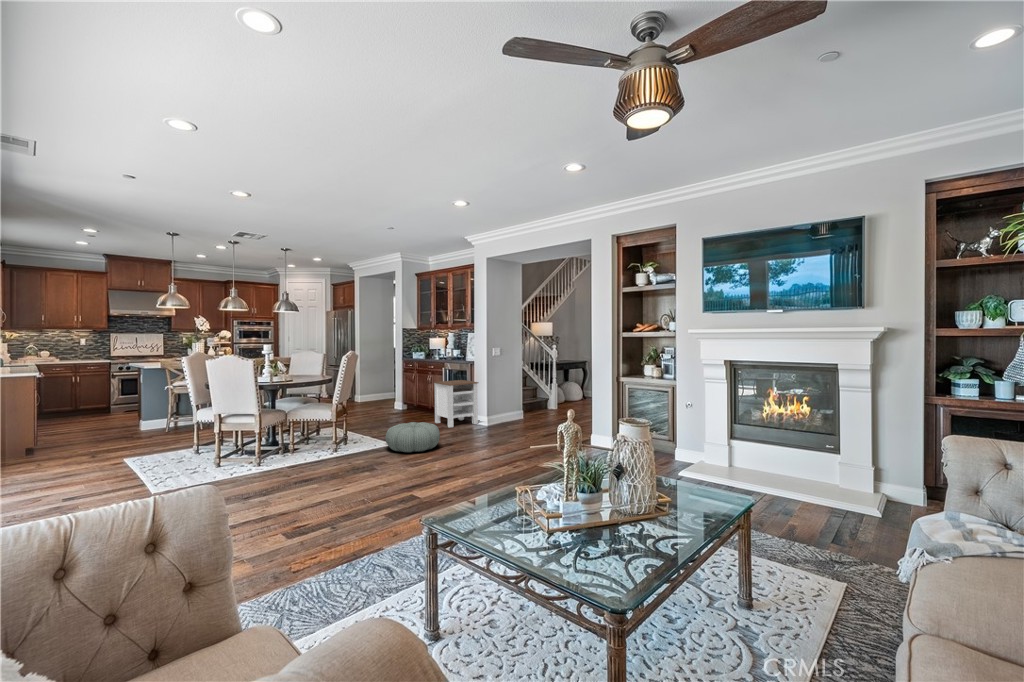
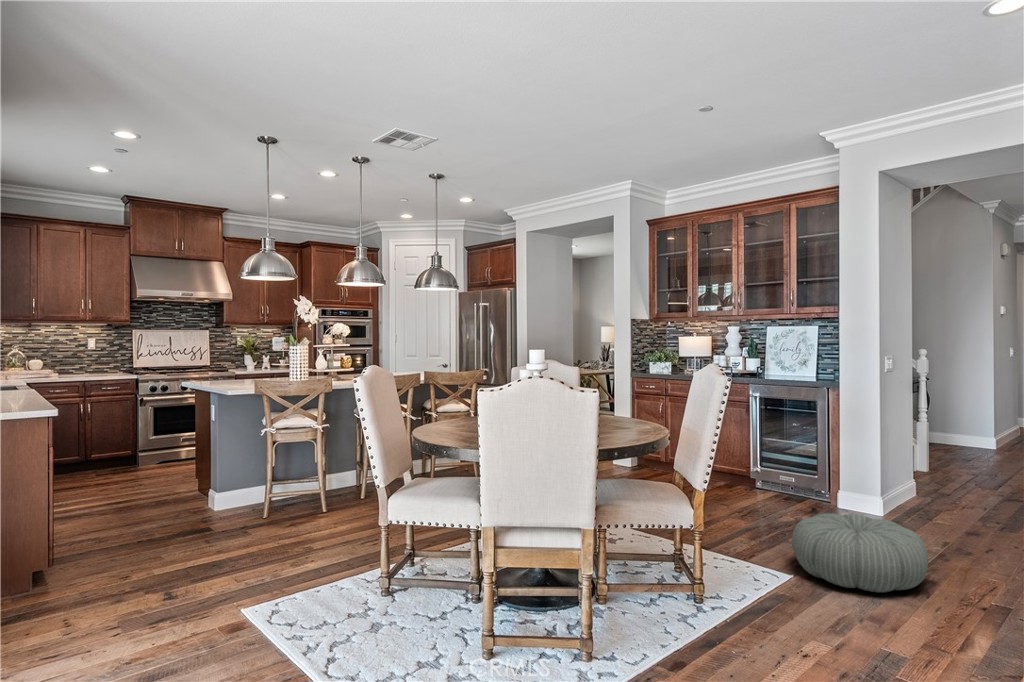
side table: present [434,380,478,428] -> none [752,413,851,511]

